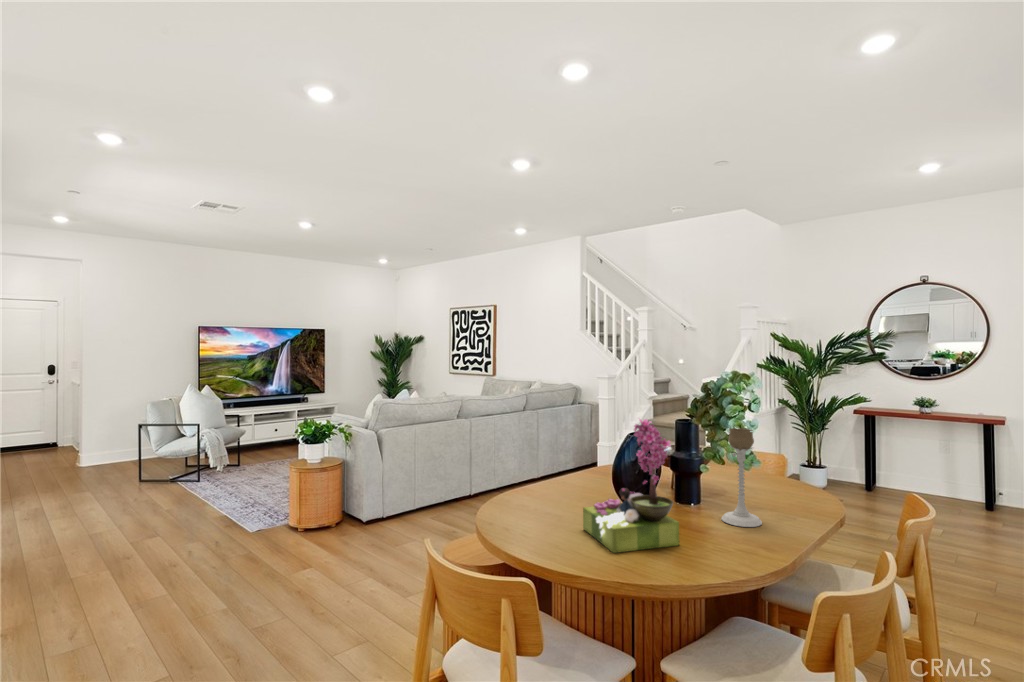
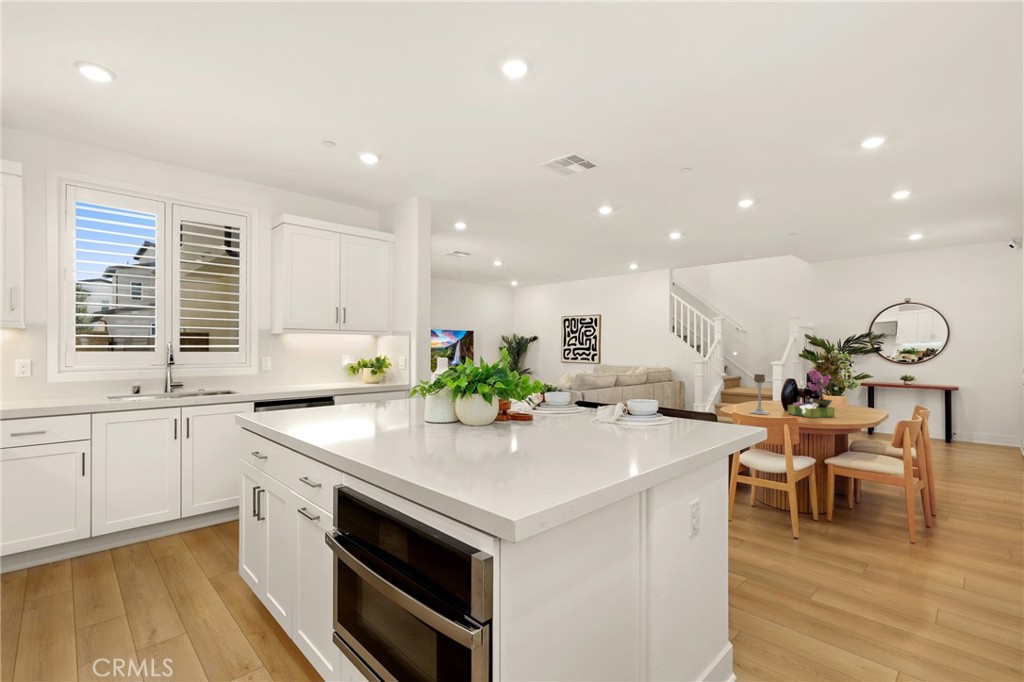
candle holder: present [722,428,762,527] -> present [751,374,769,414]

